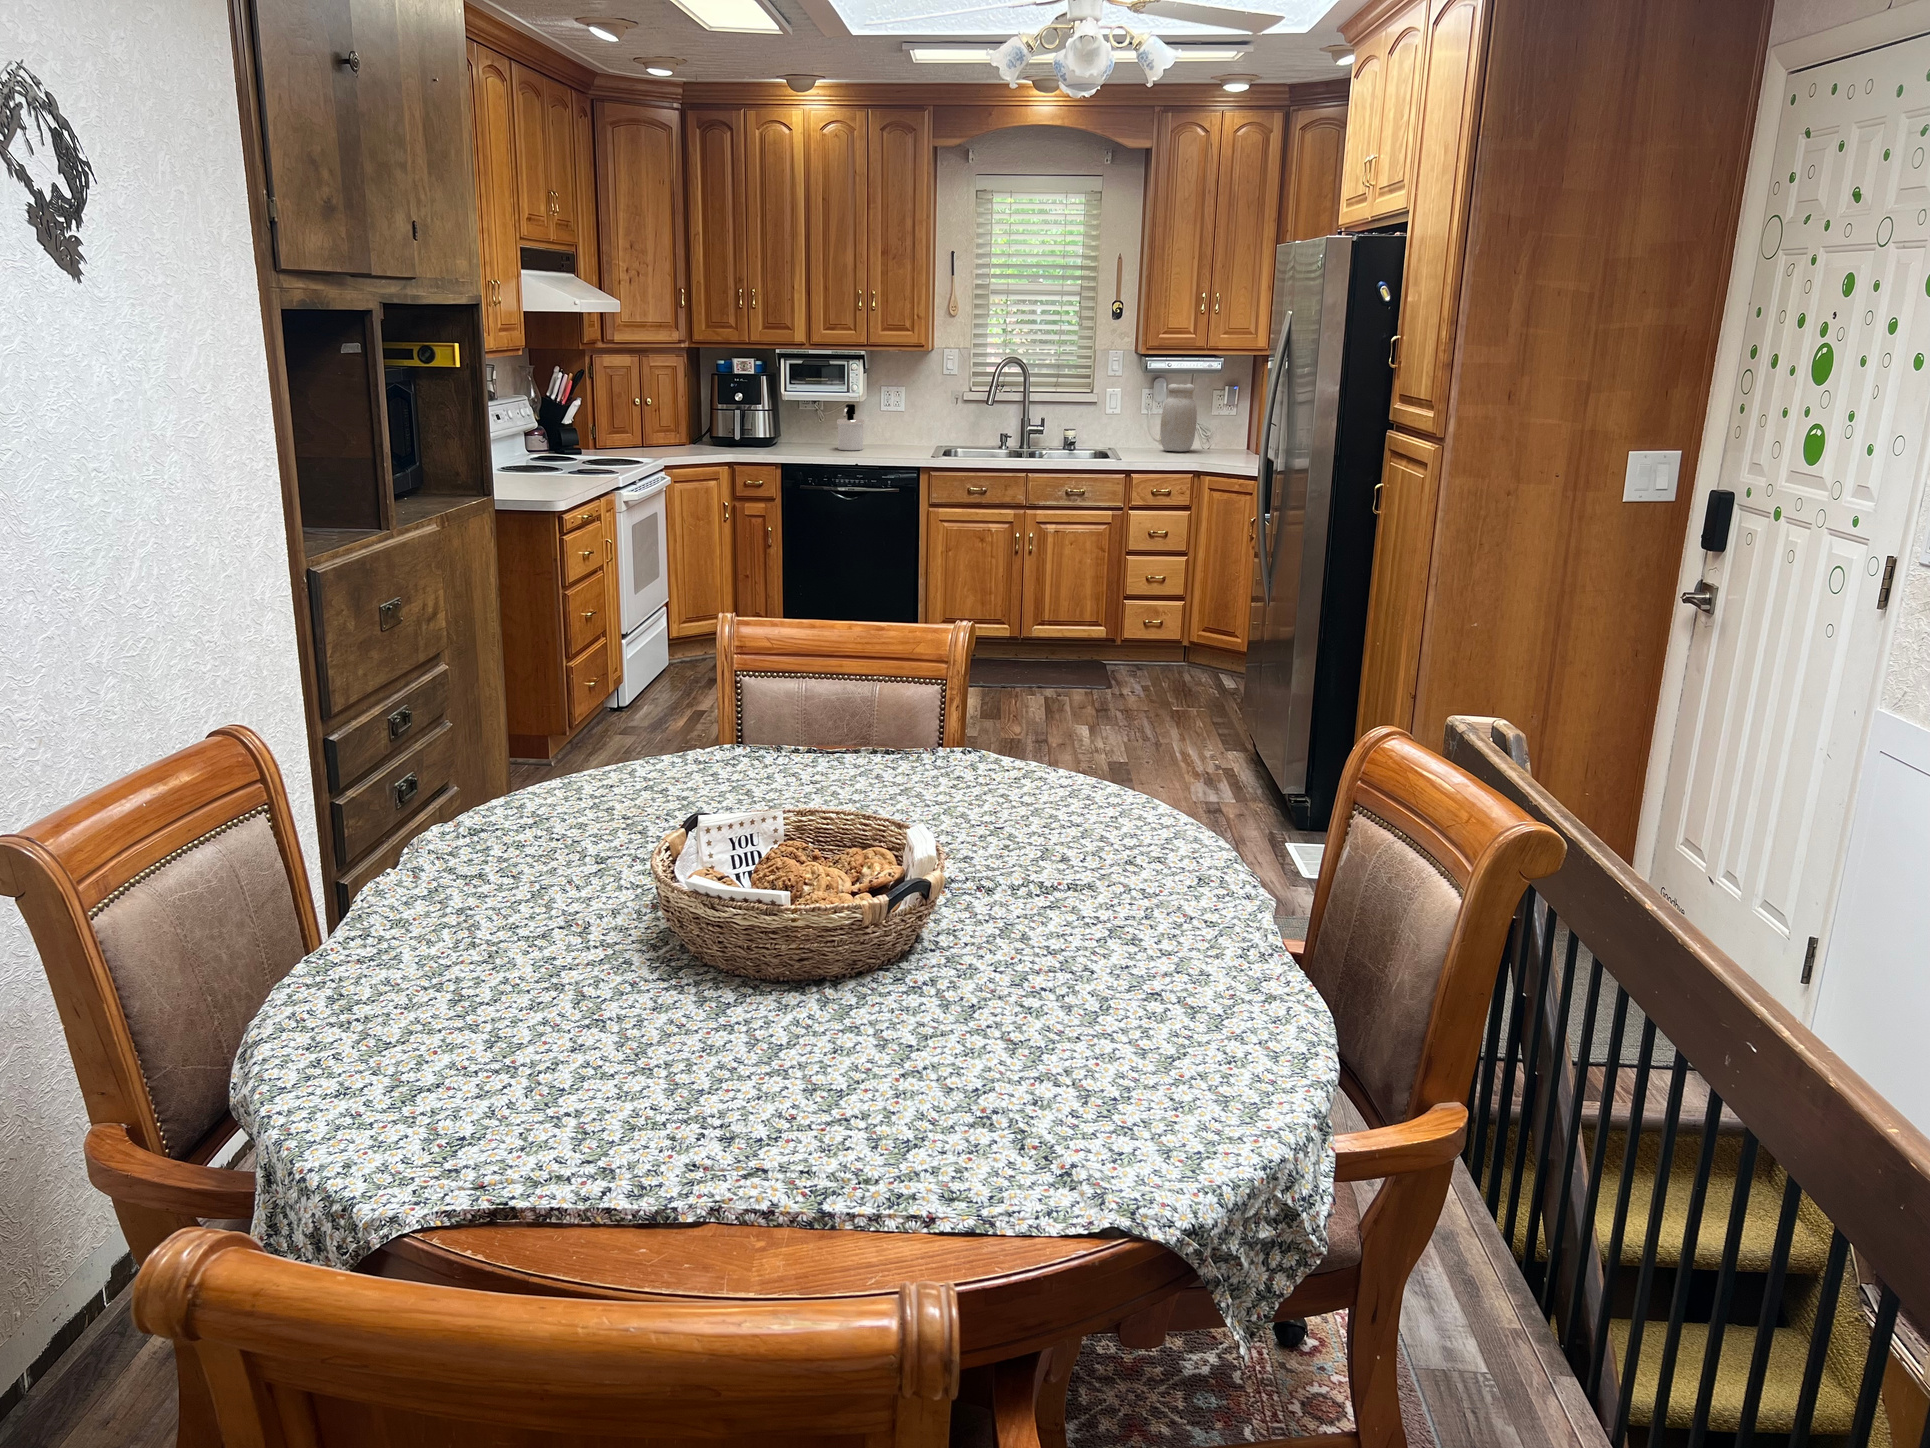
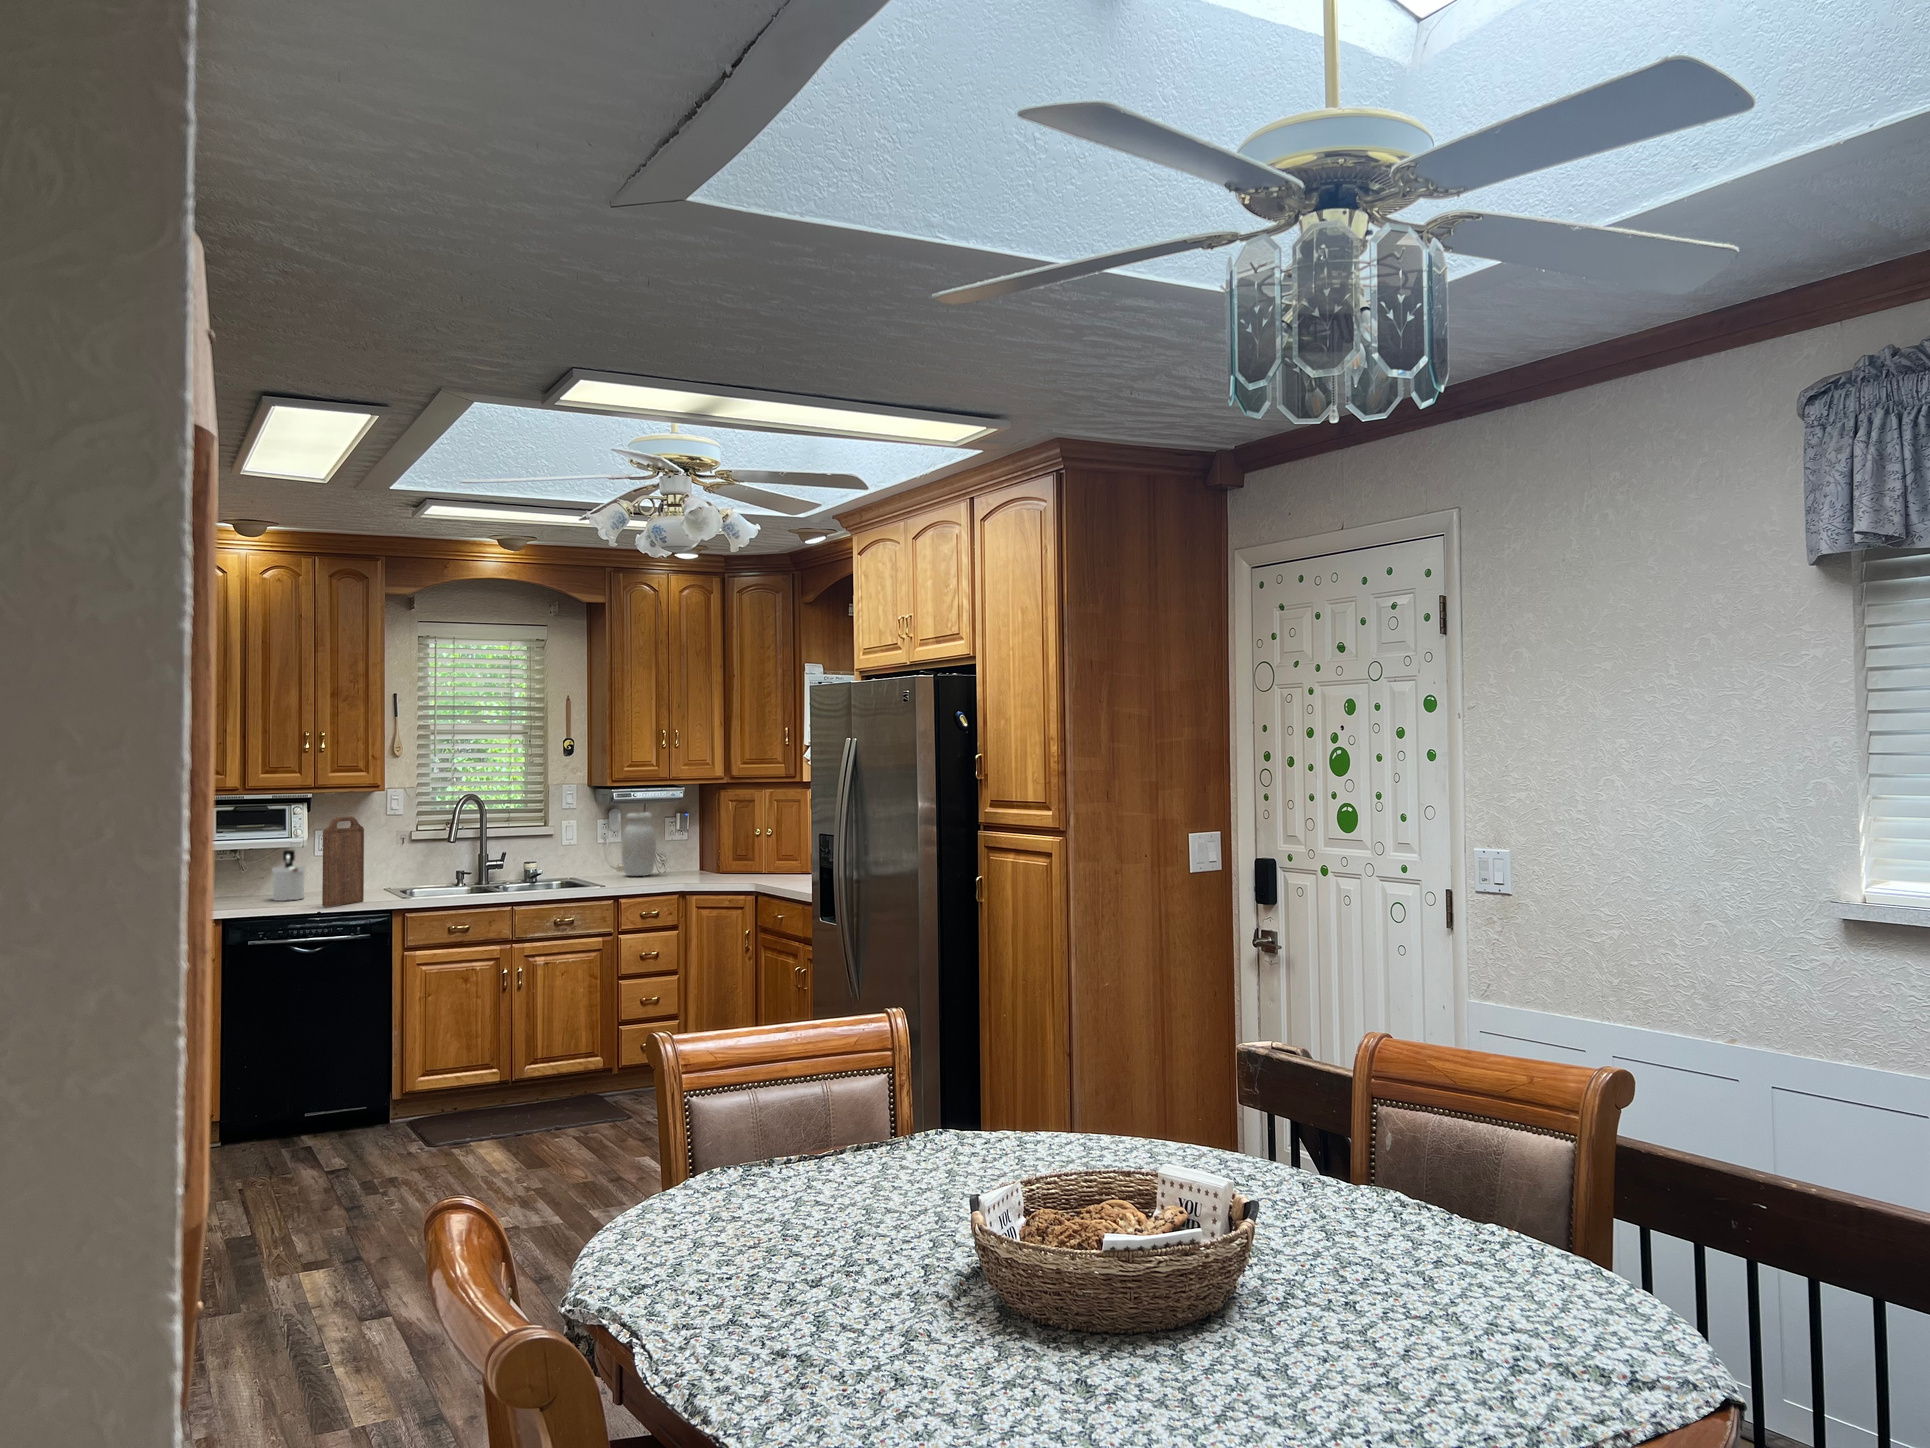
cutting board: none [865,375,905,459] -> present [322,816,364,907]

